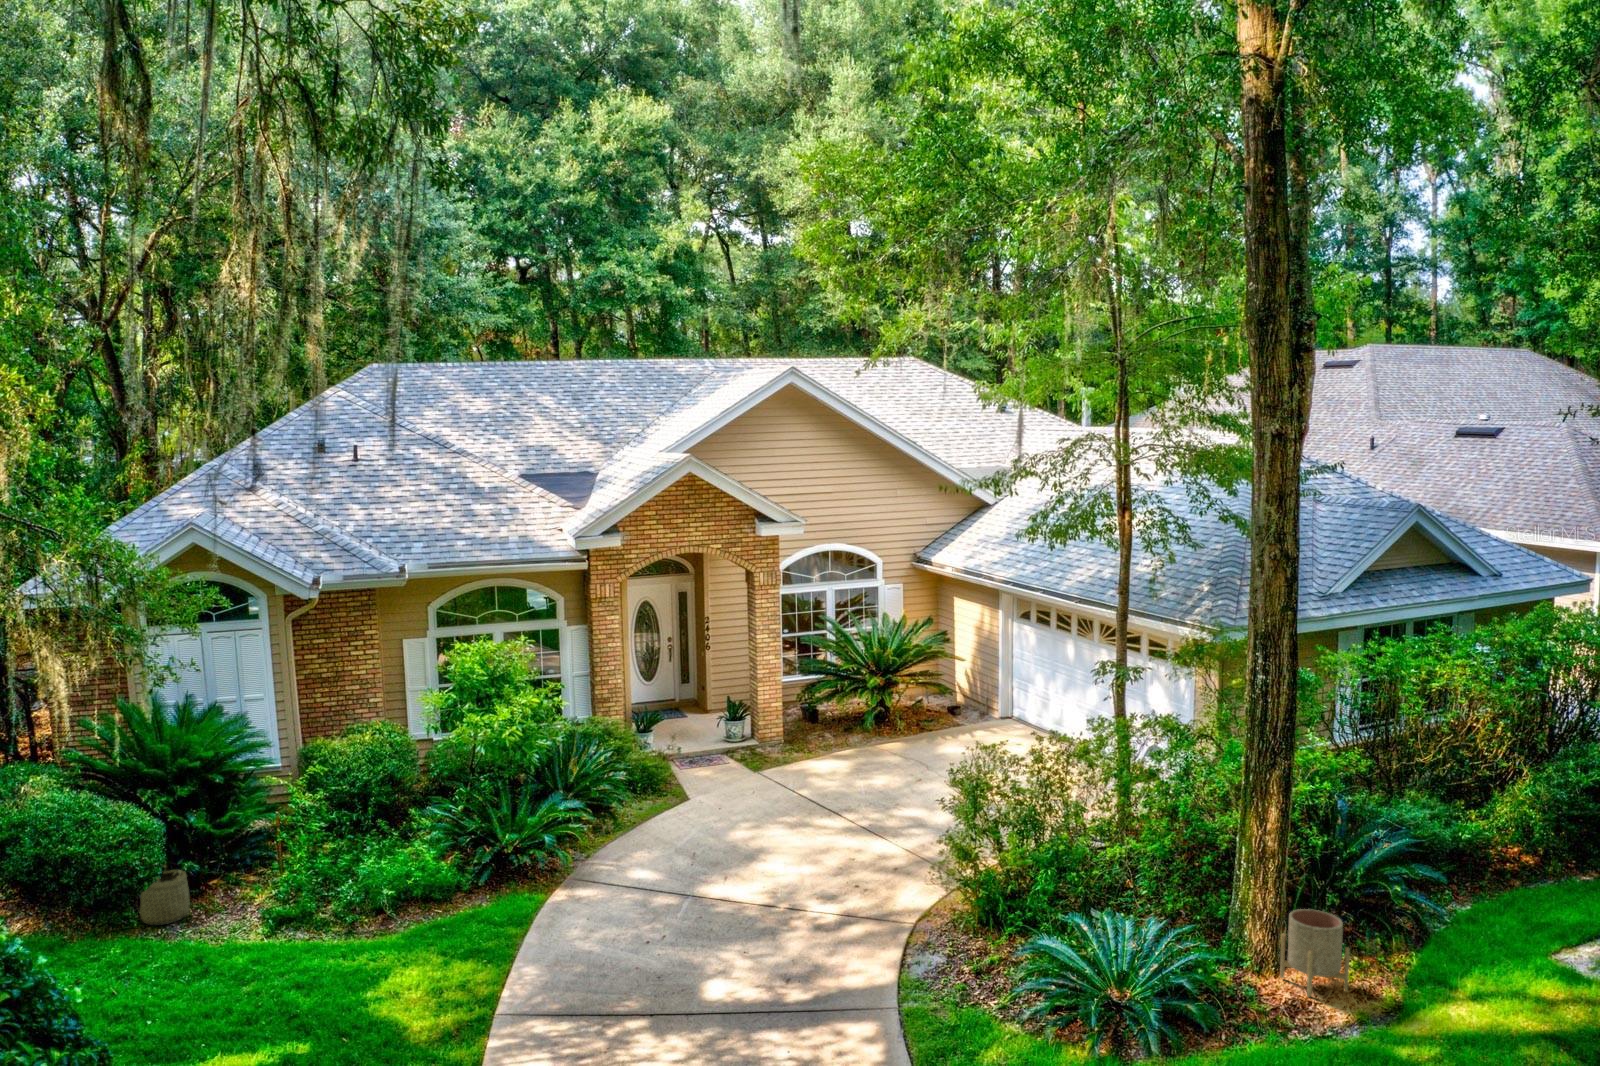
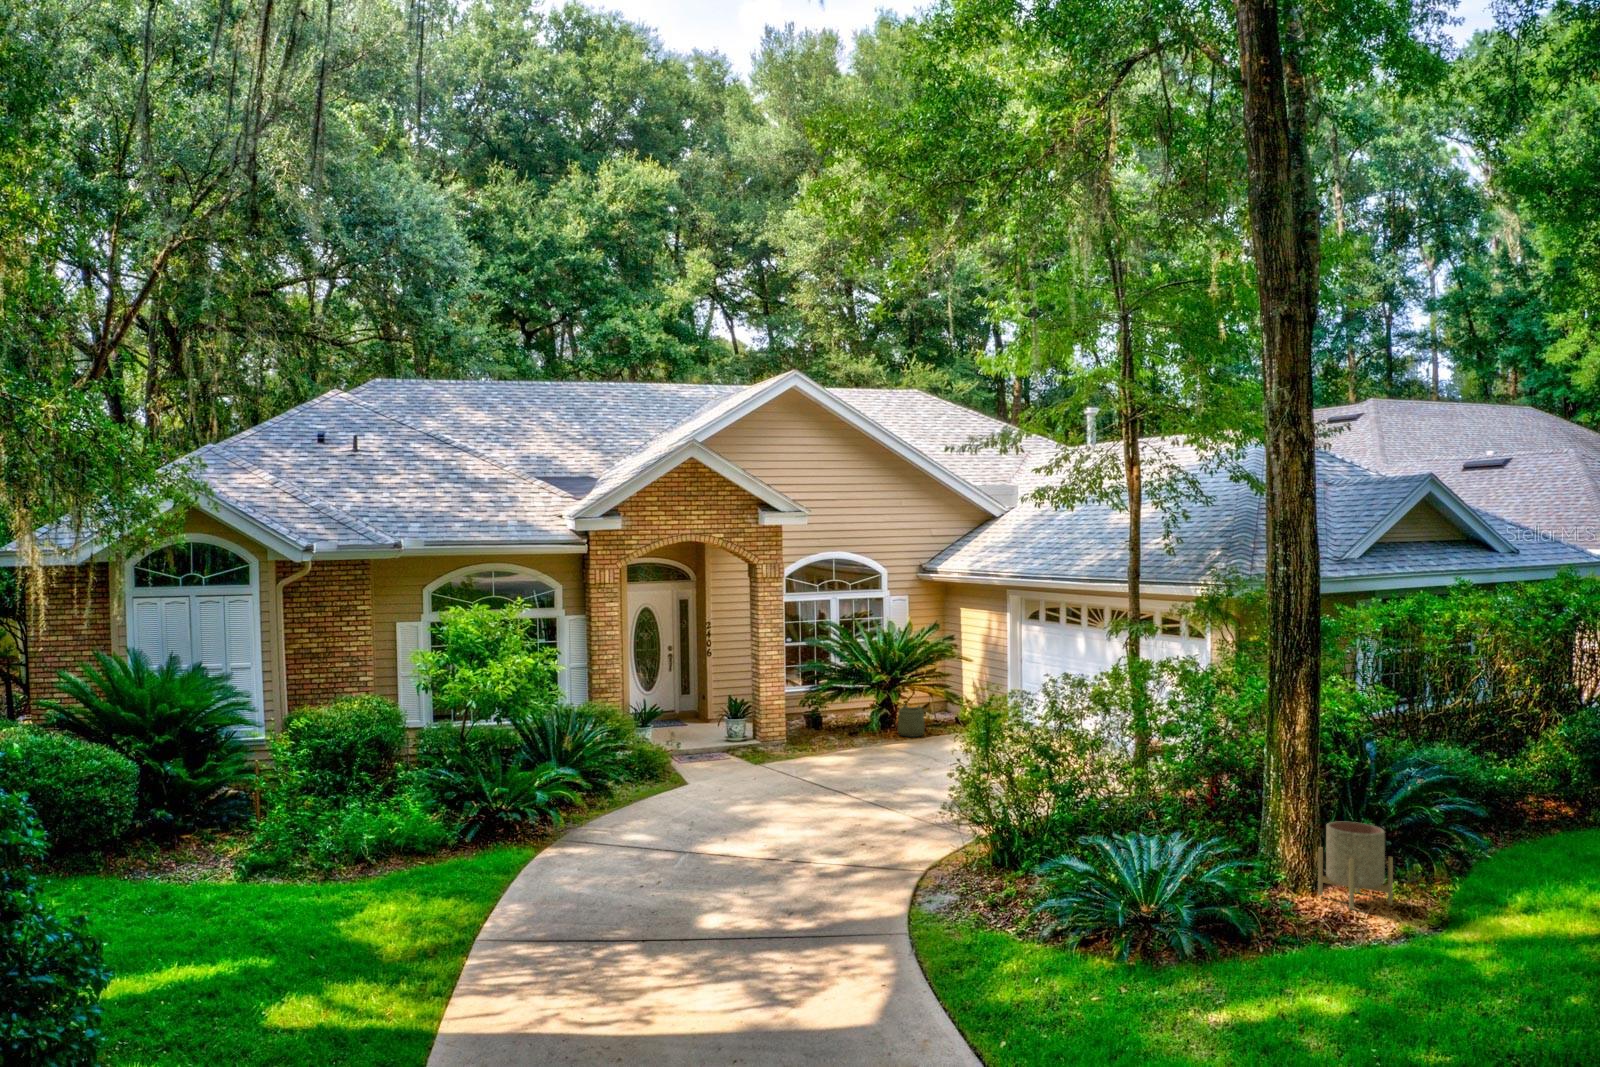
basket: present [140,870,189,925] -> present [898,705,925,737]

